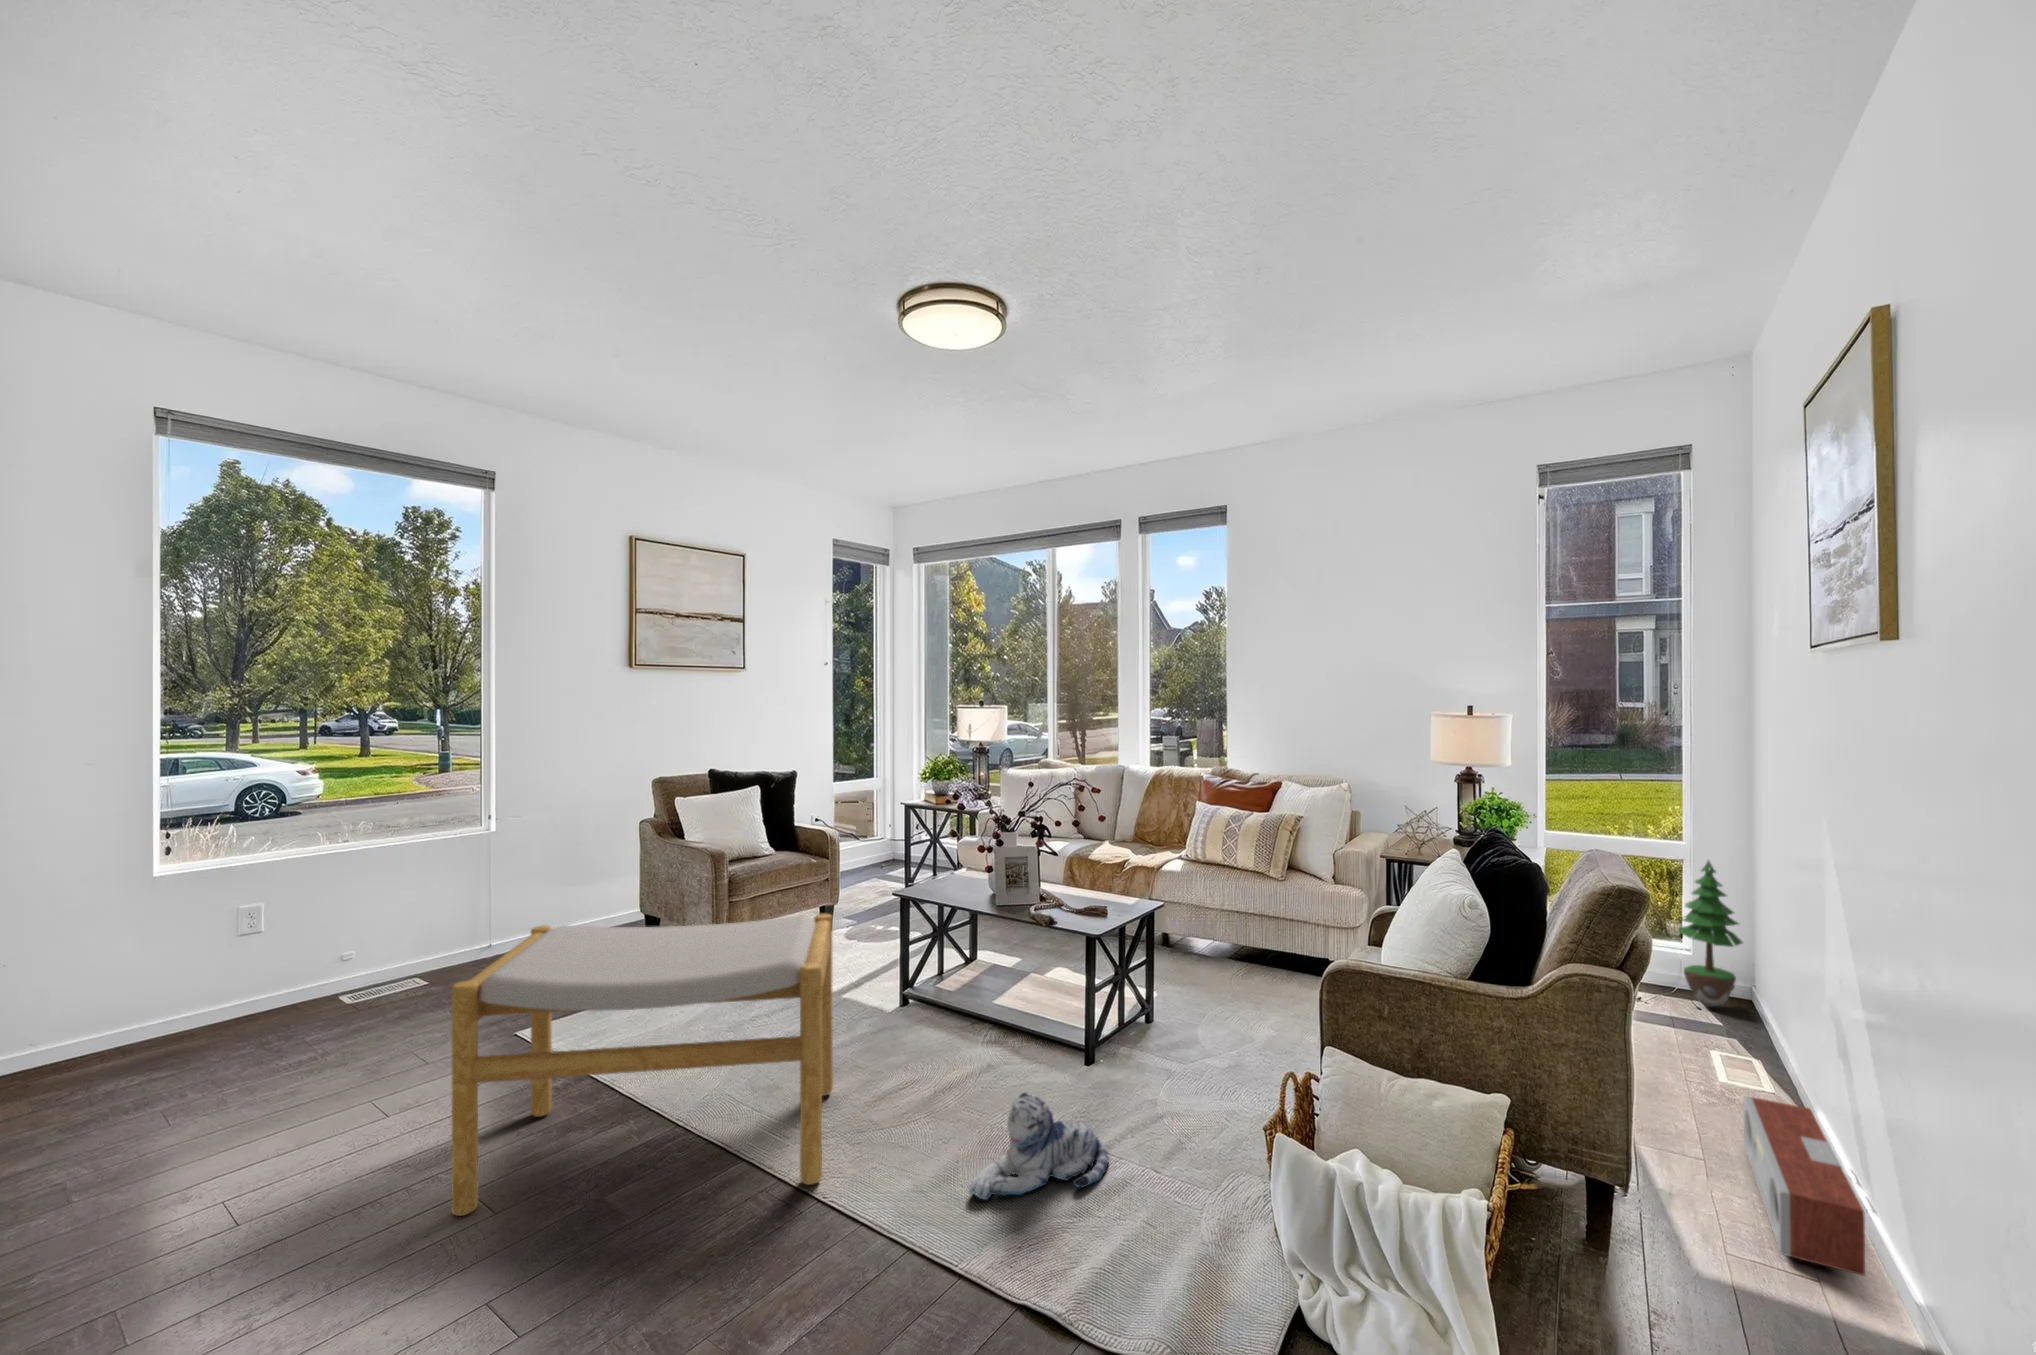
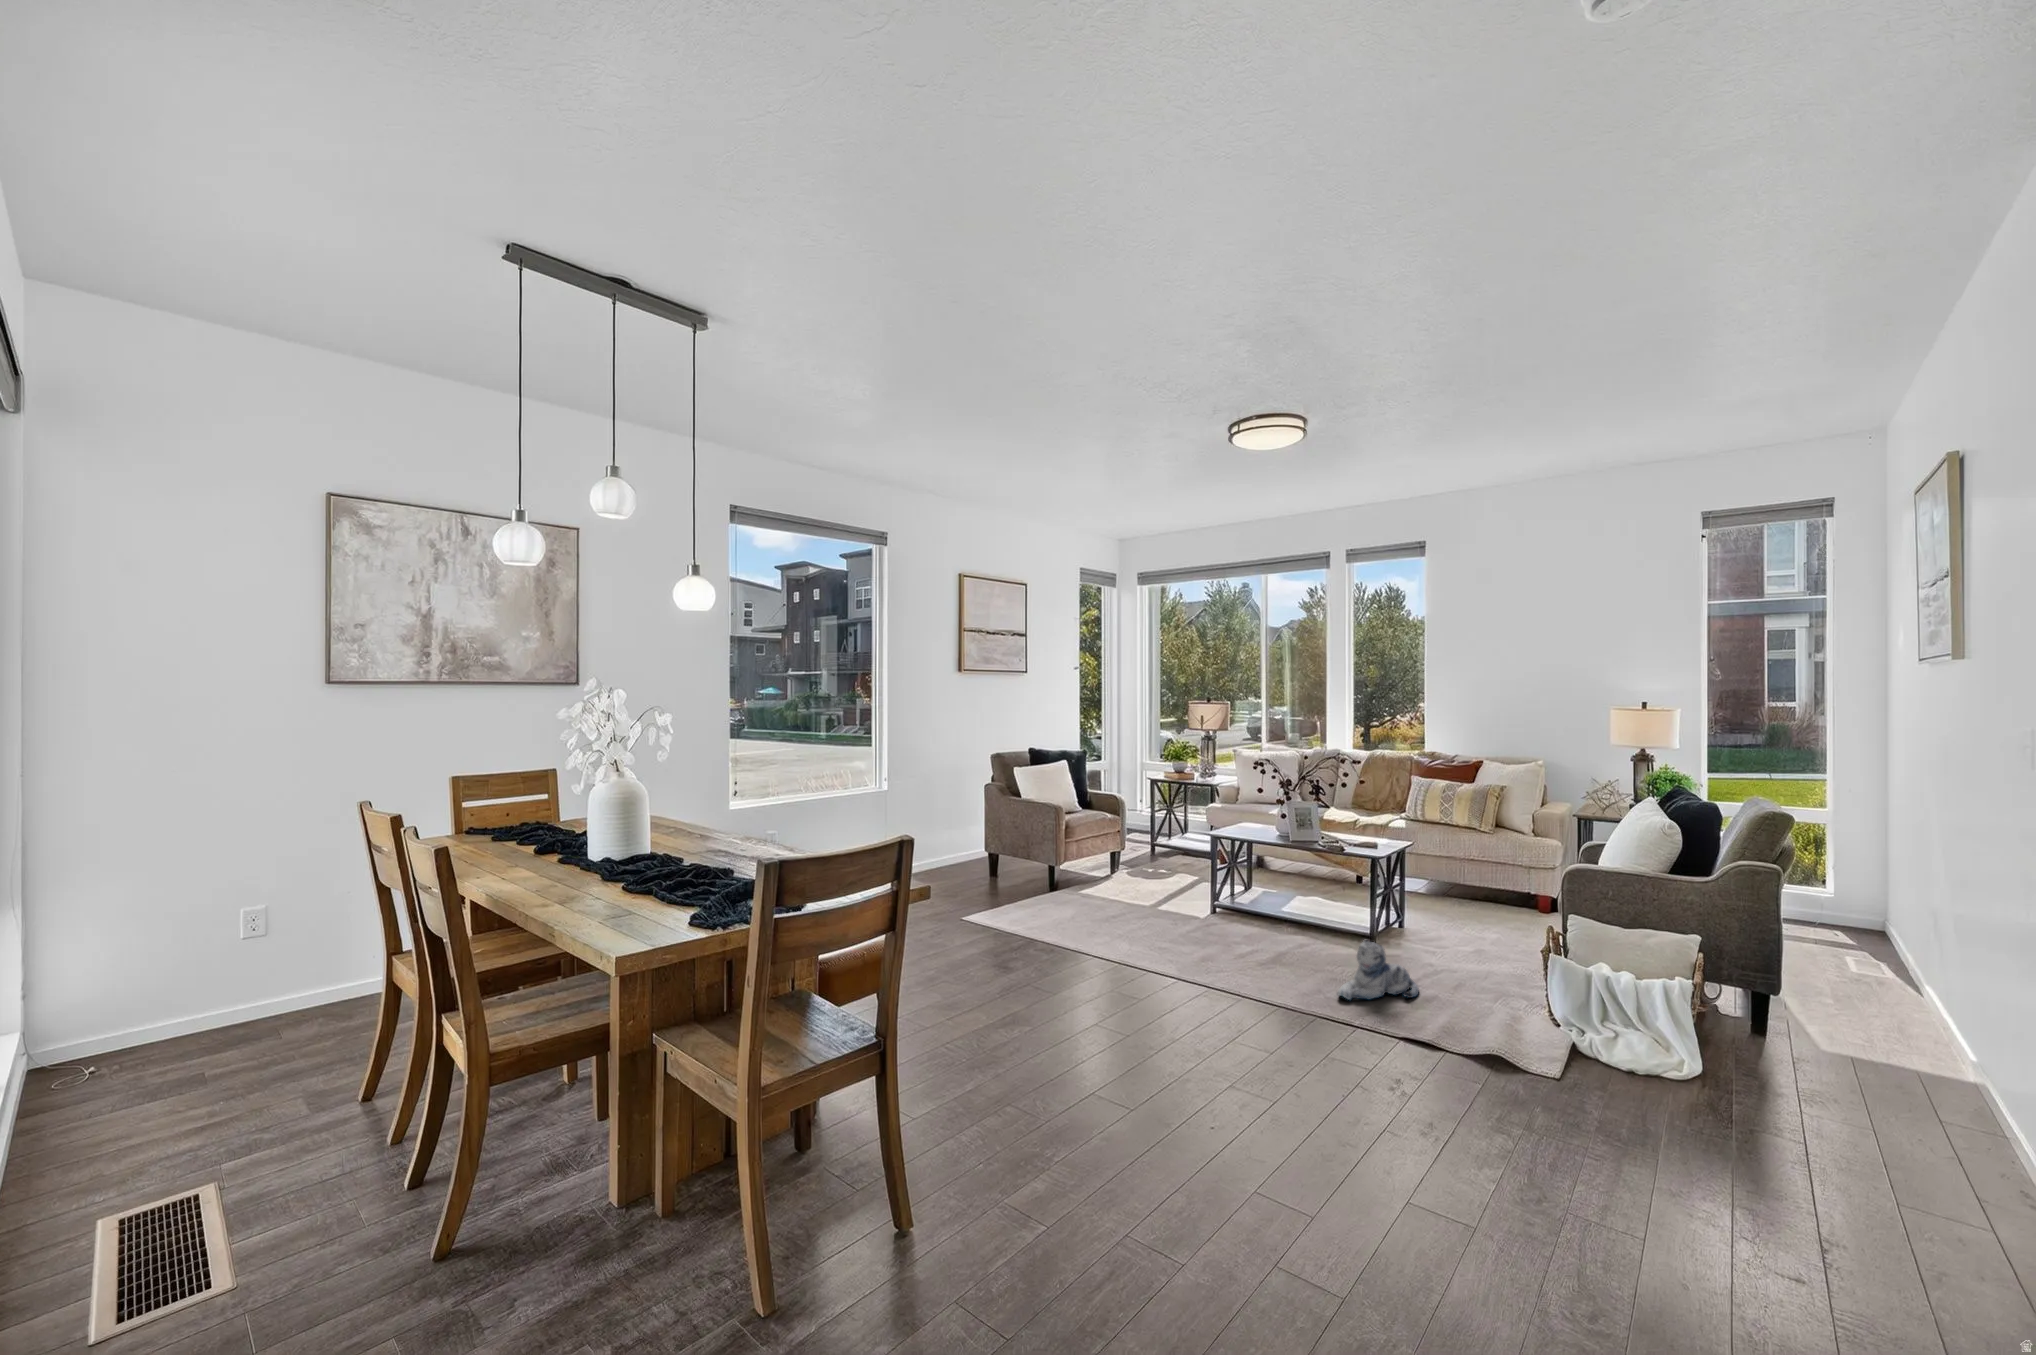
potted tree: present [1678,861,1743,1007] -> none [1821,820,1876,934]
footstool: present [452,914,833,1216] -> none [1020,835,1238,994]
speaker: present [1744,1096,1865,1275] -> none [1866,964,1942,1050]

